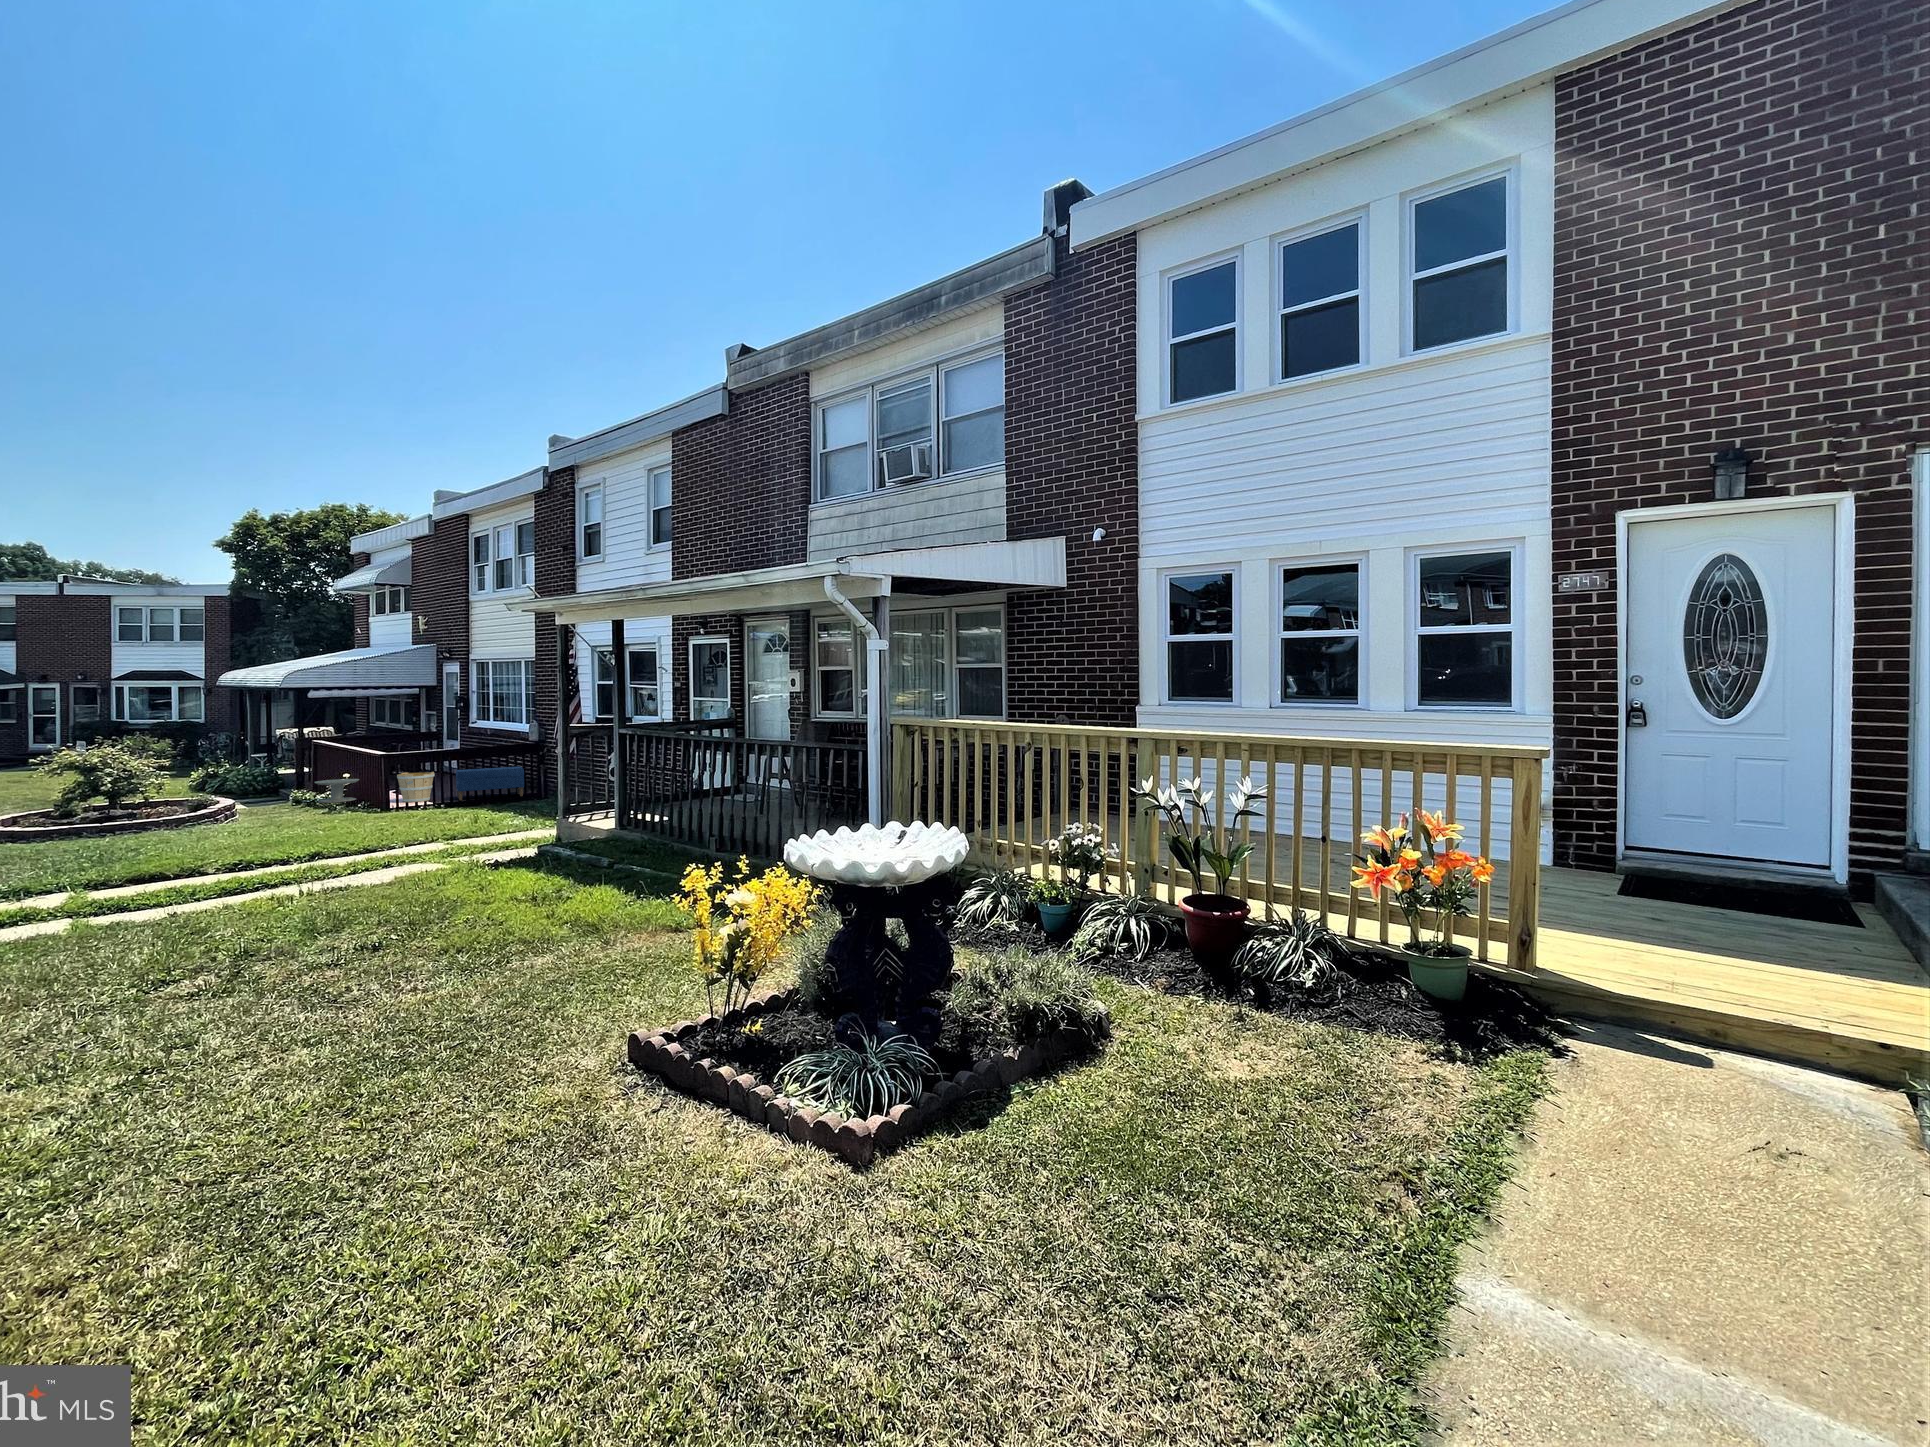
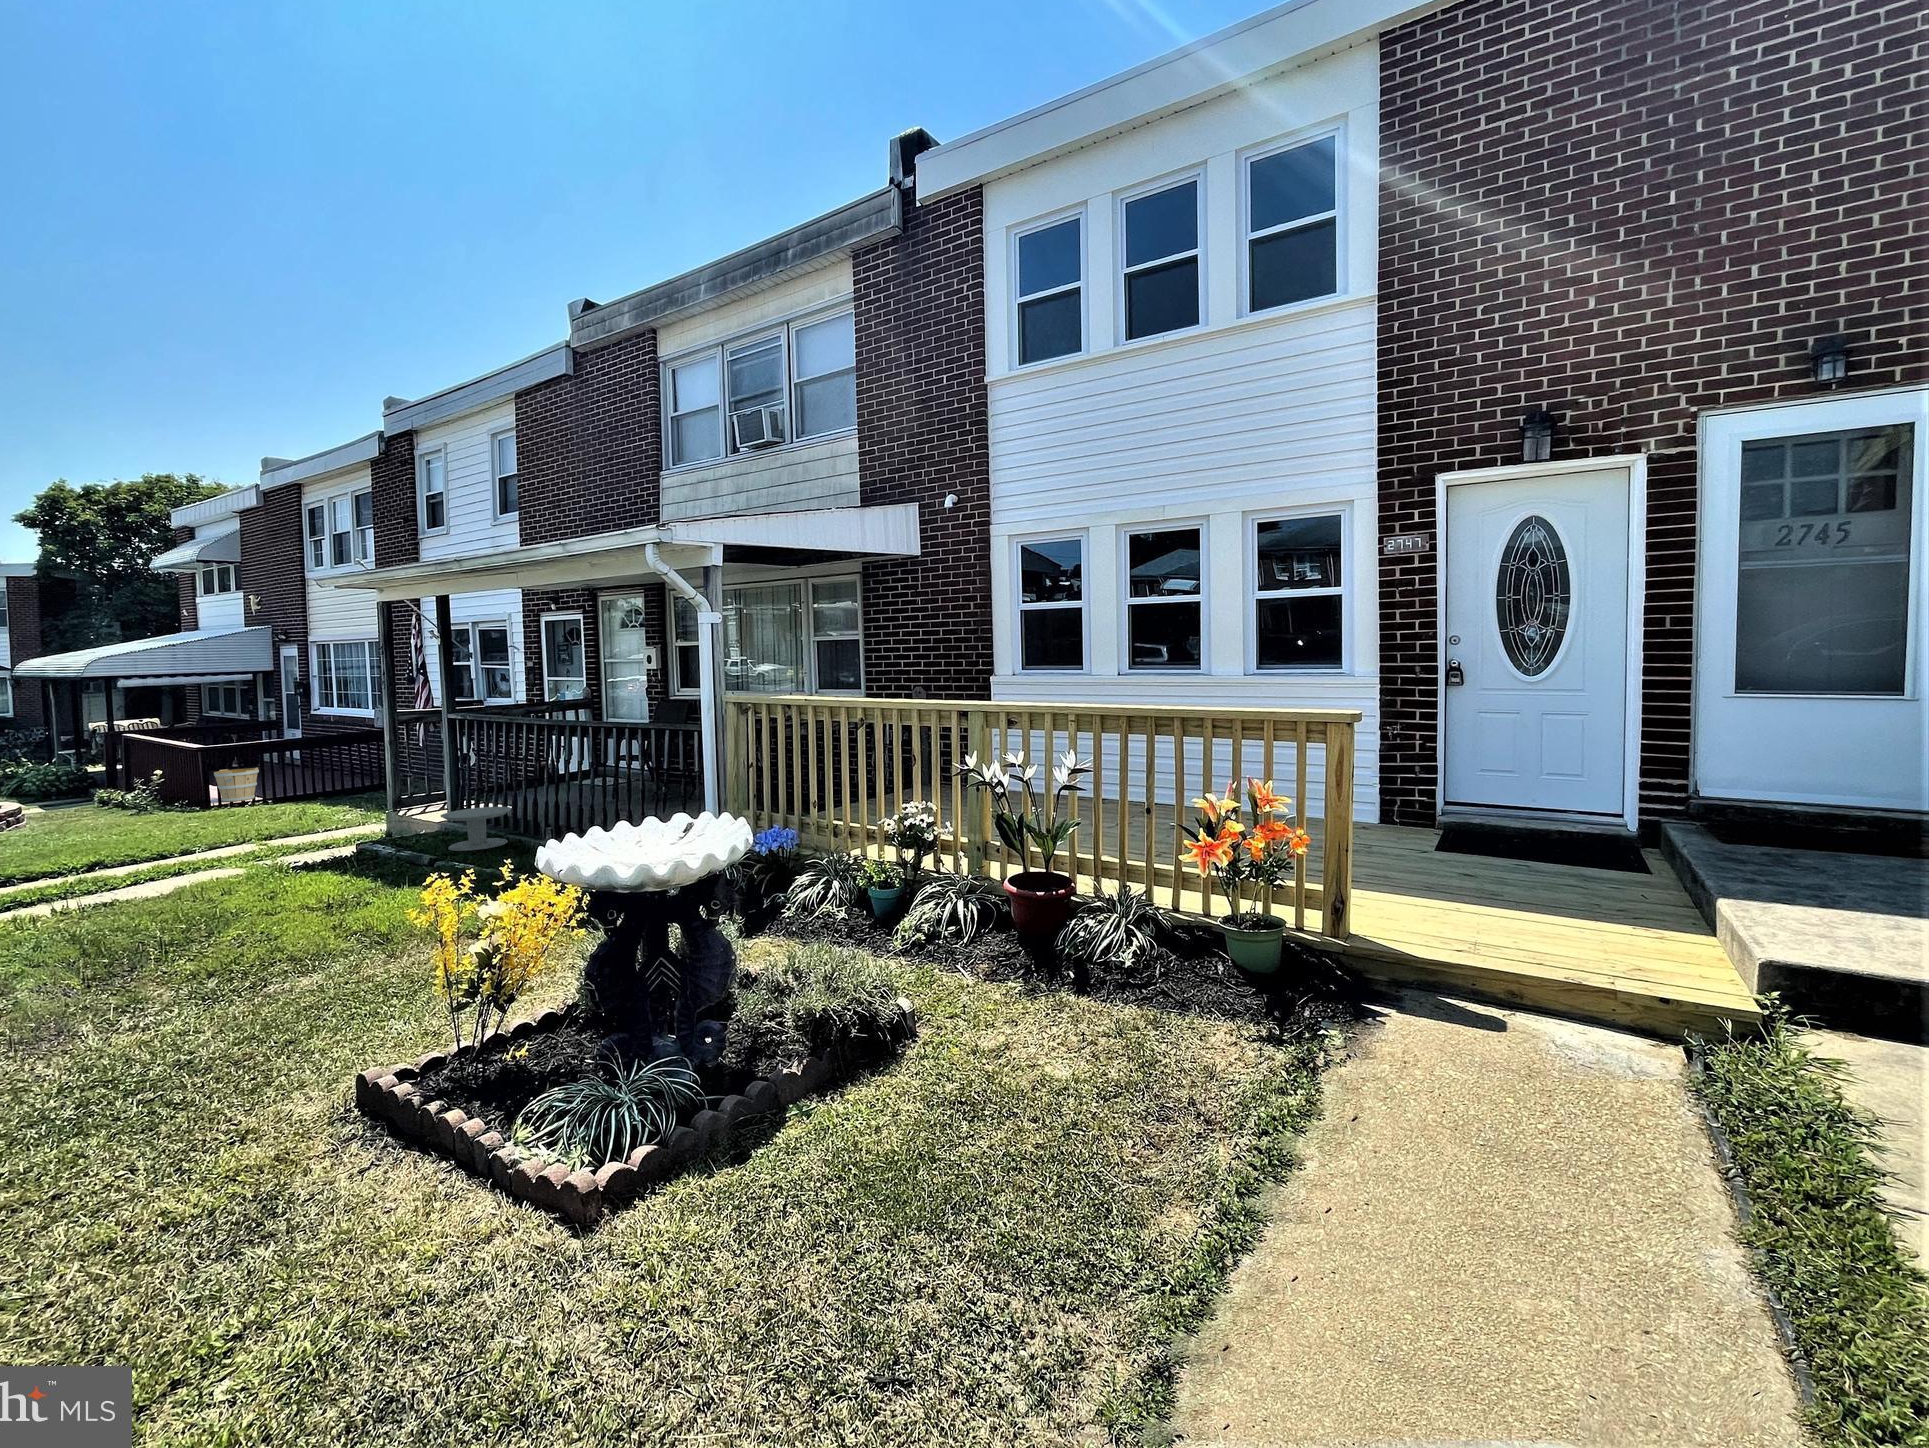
bench: present [456,767,524,800] -> none [284,758,364,798]
side table: present [315,779,360,803] -> present [441,807,512,851]

